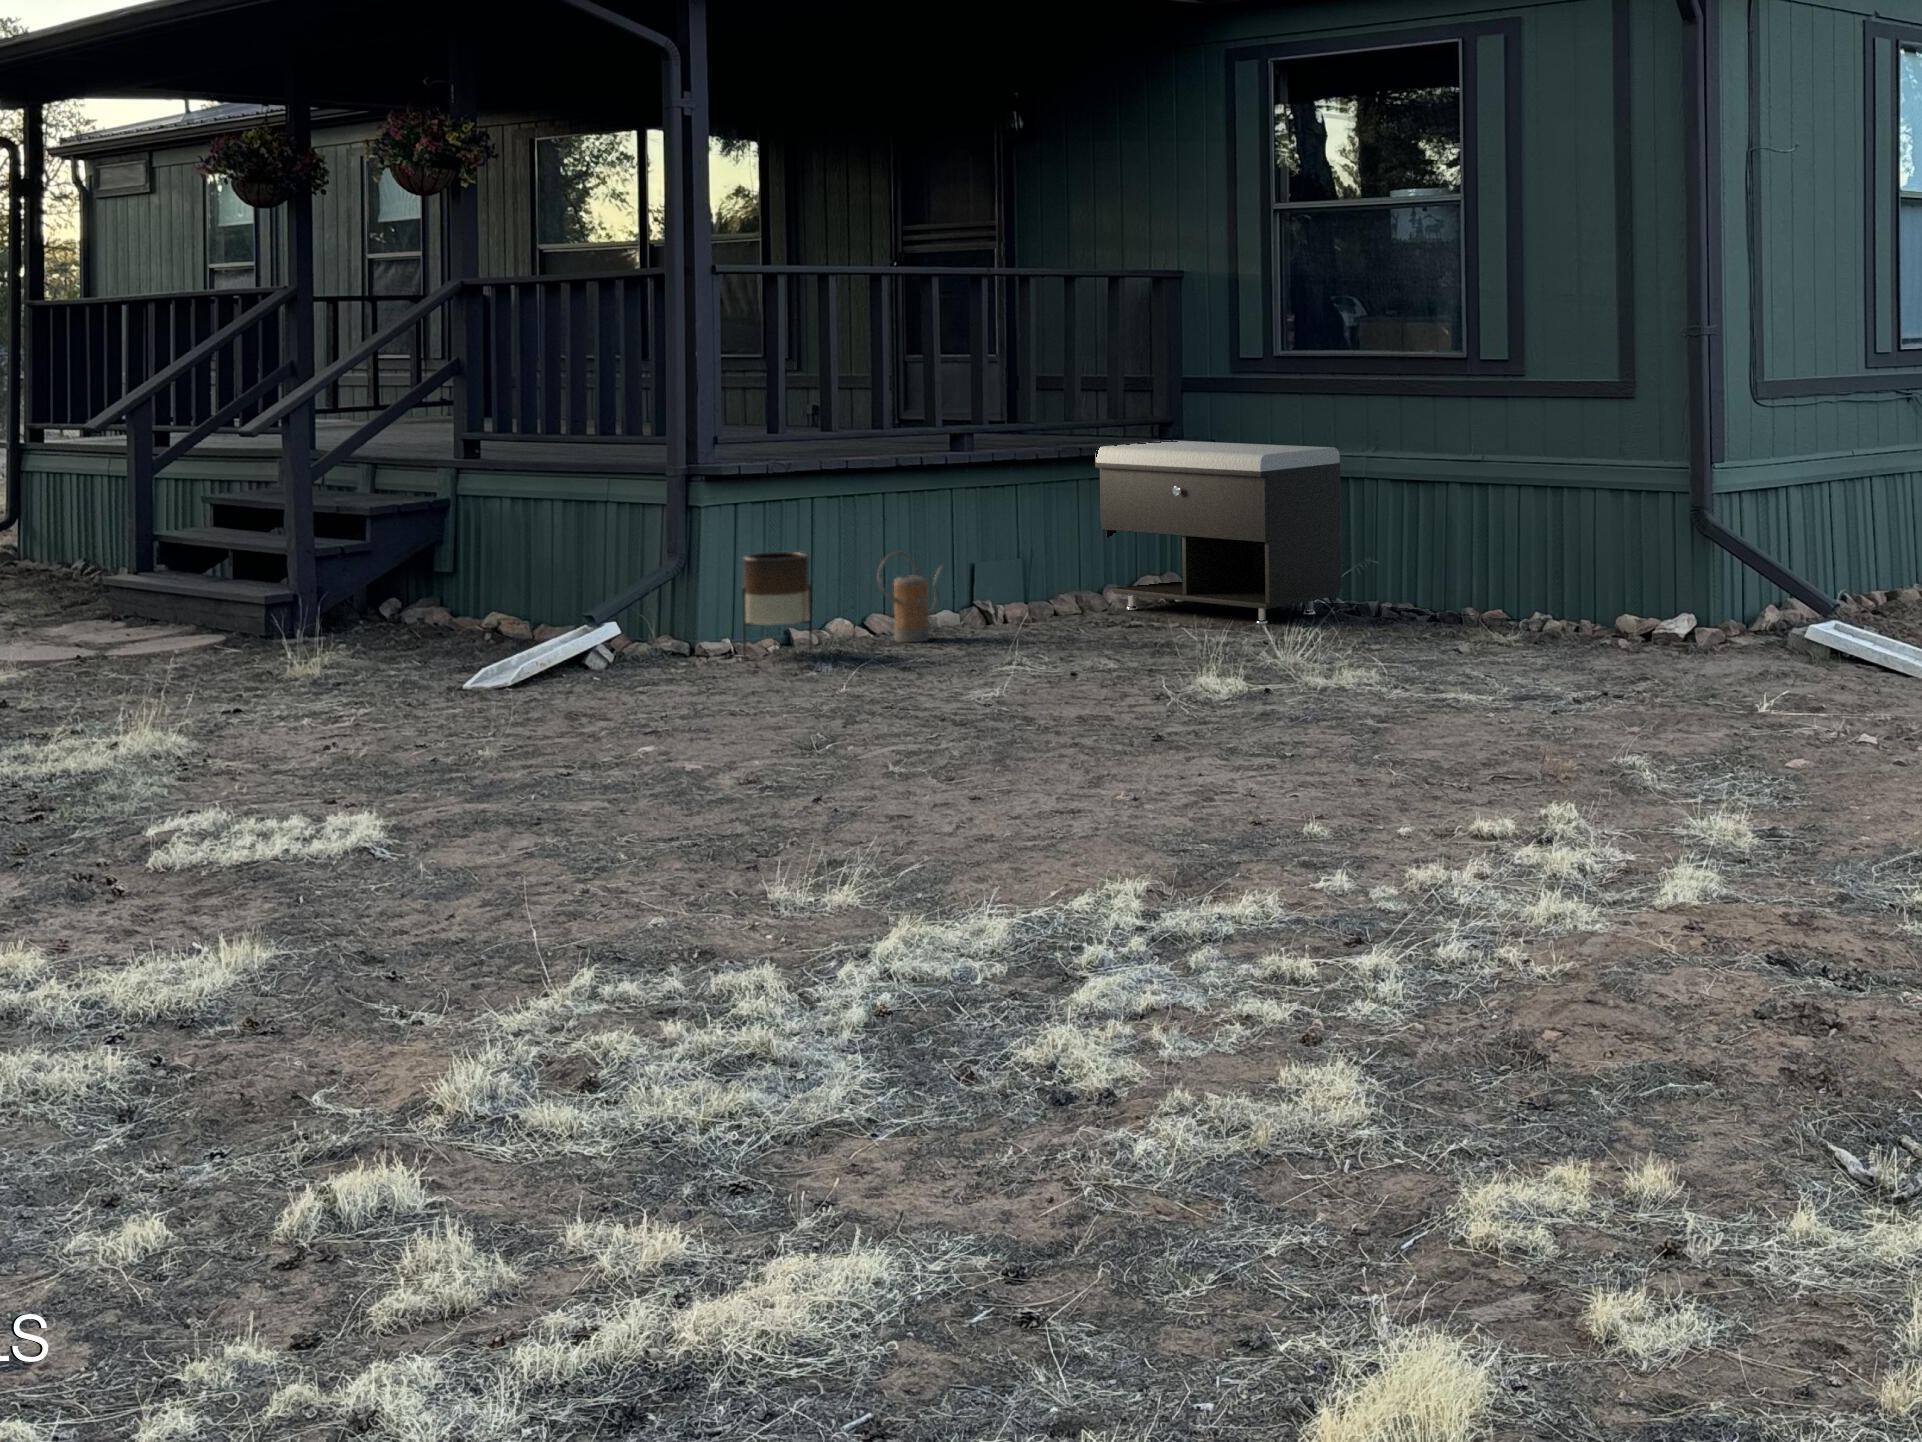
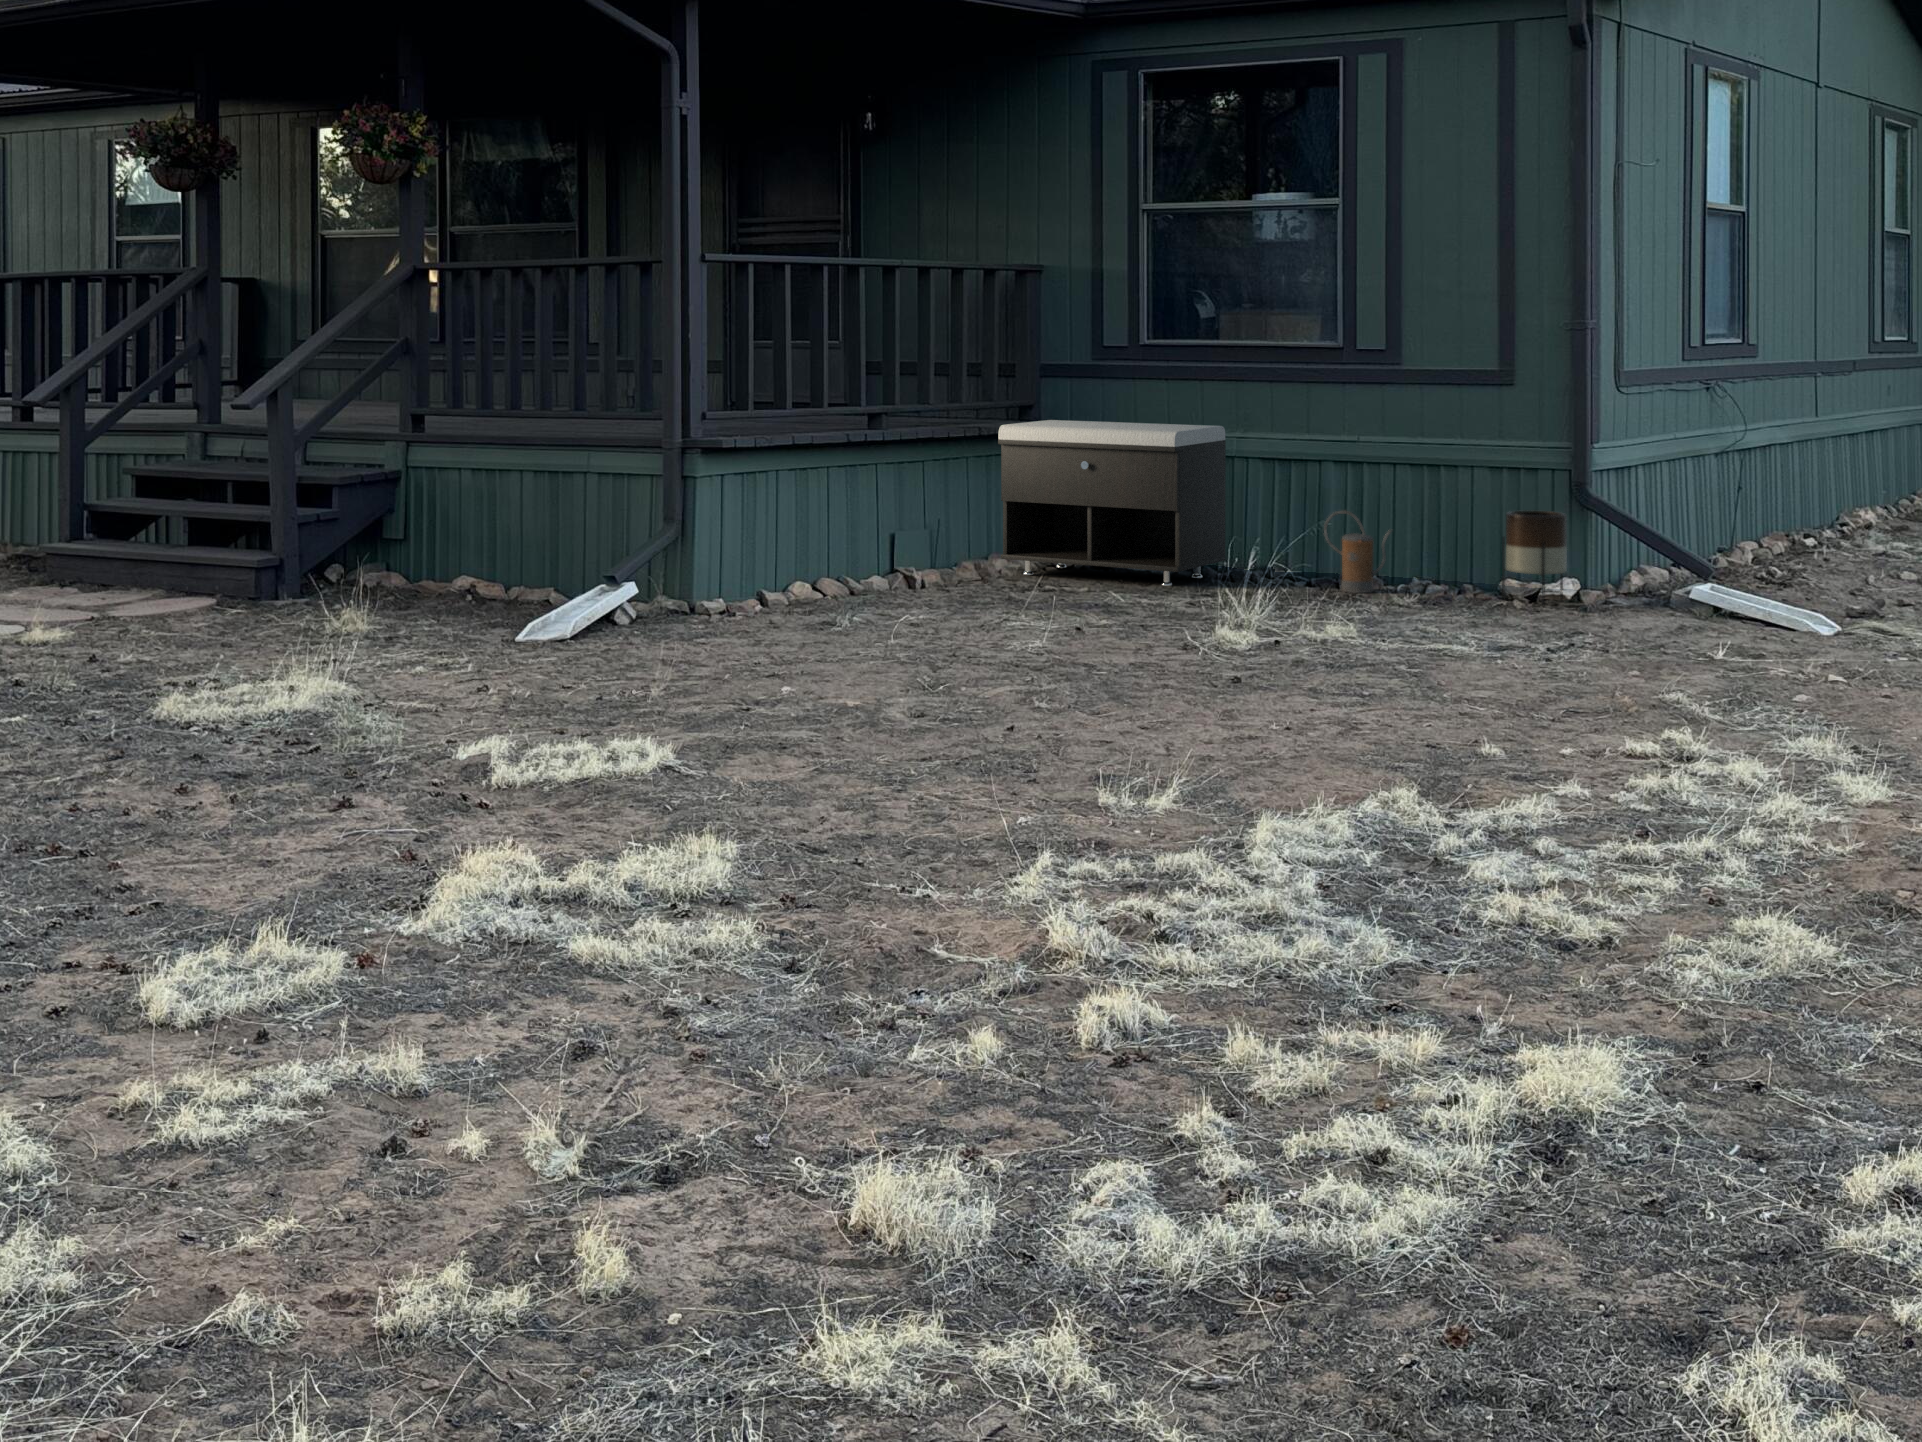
planter: present [742,552,812,659] -> present [1502,511,1567,606]
watering can: present [878,552,943,642] -> present [1324,511,1392,593]

